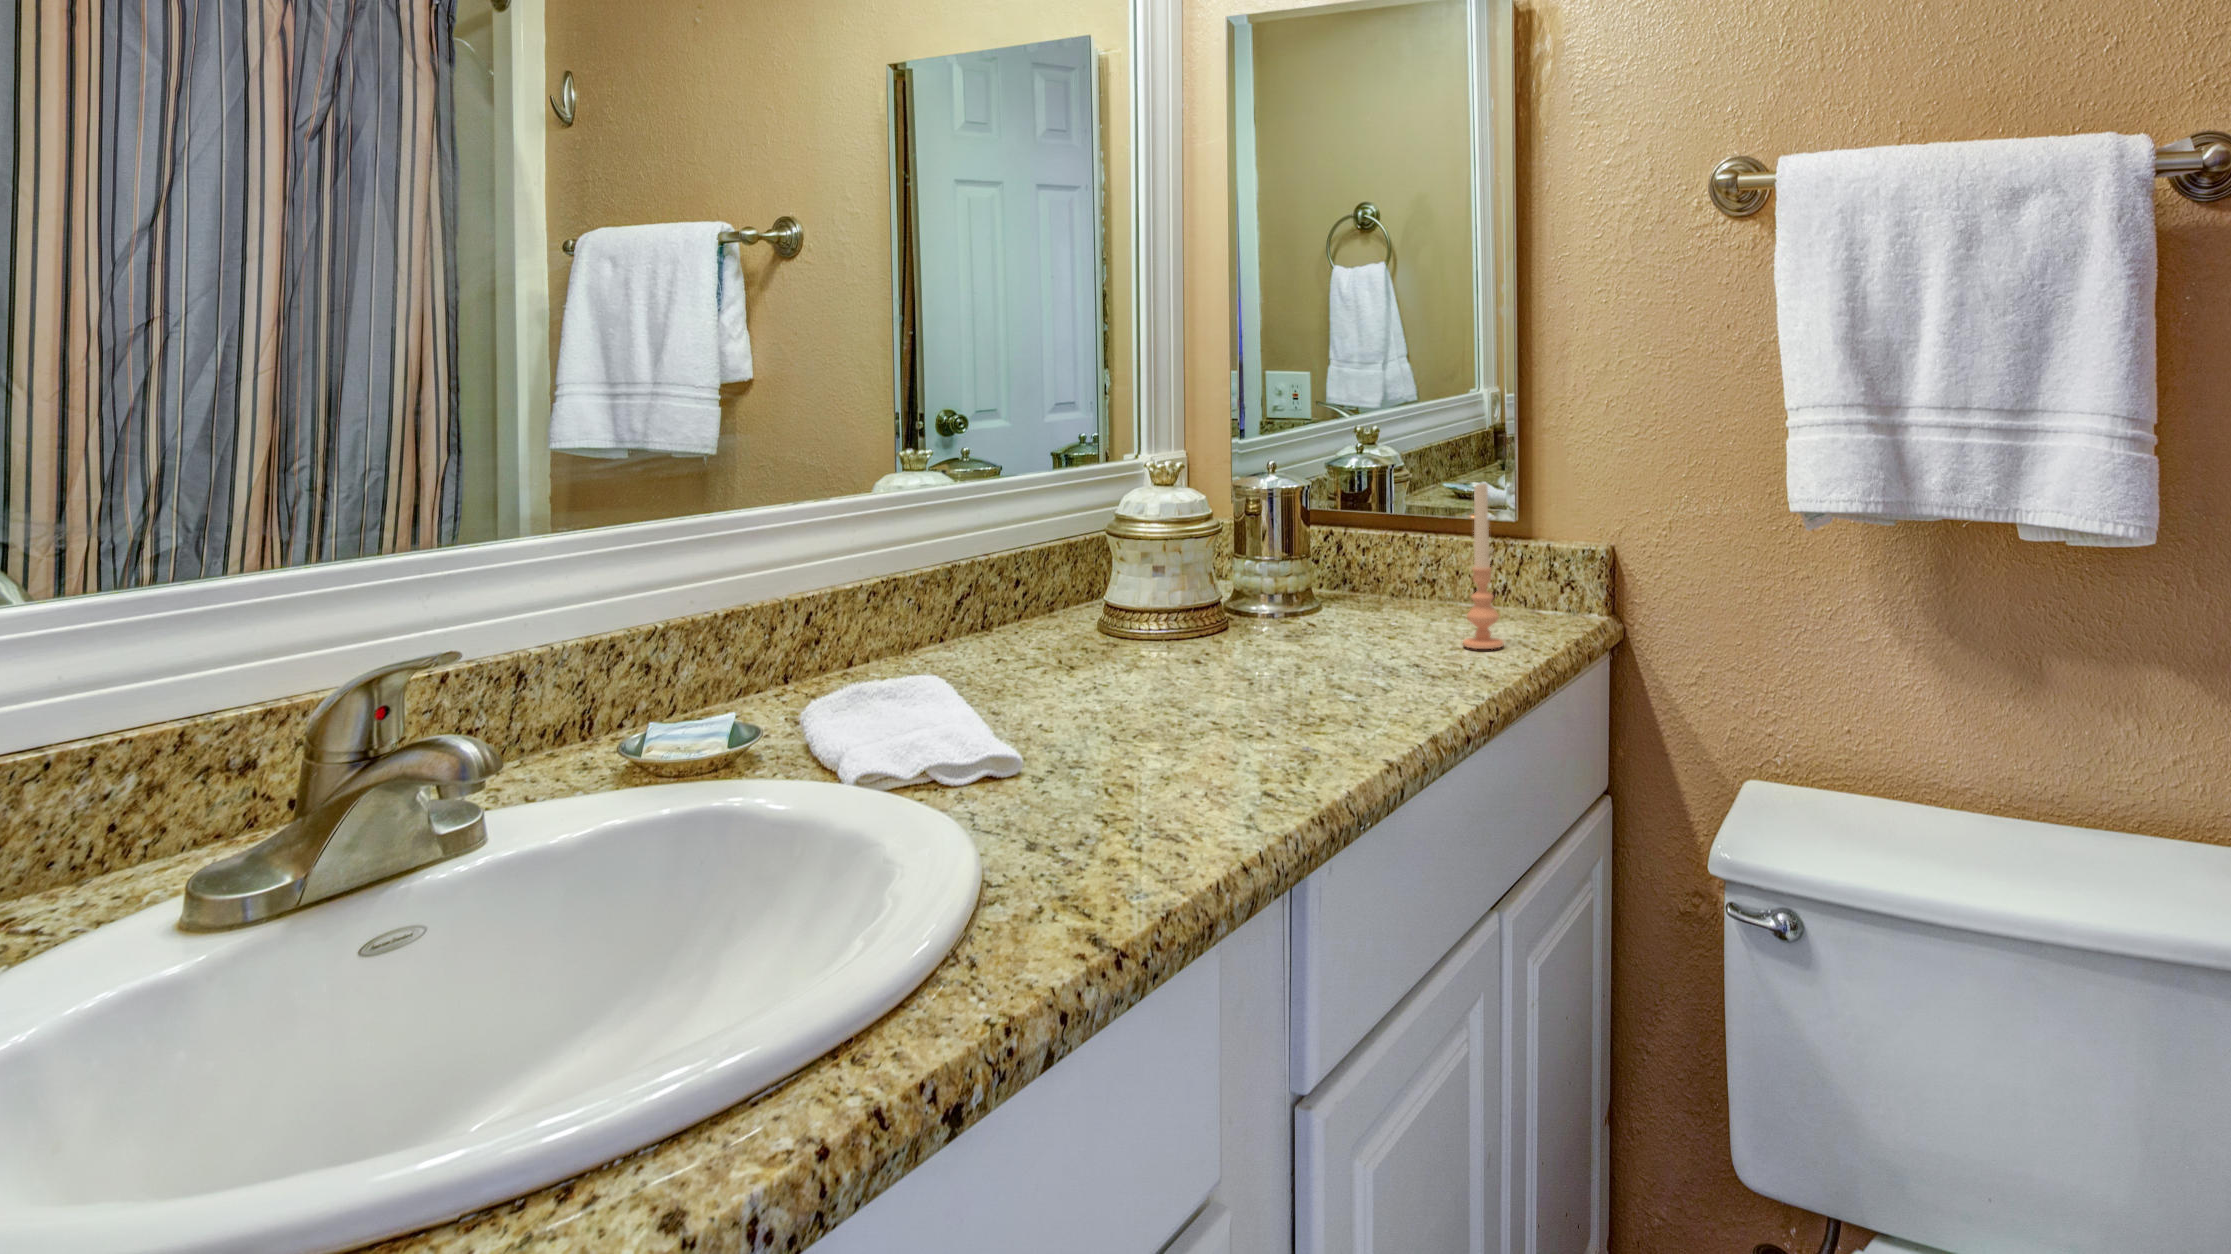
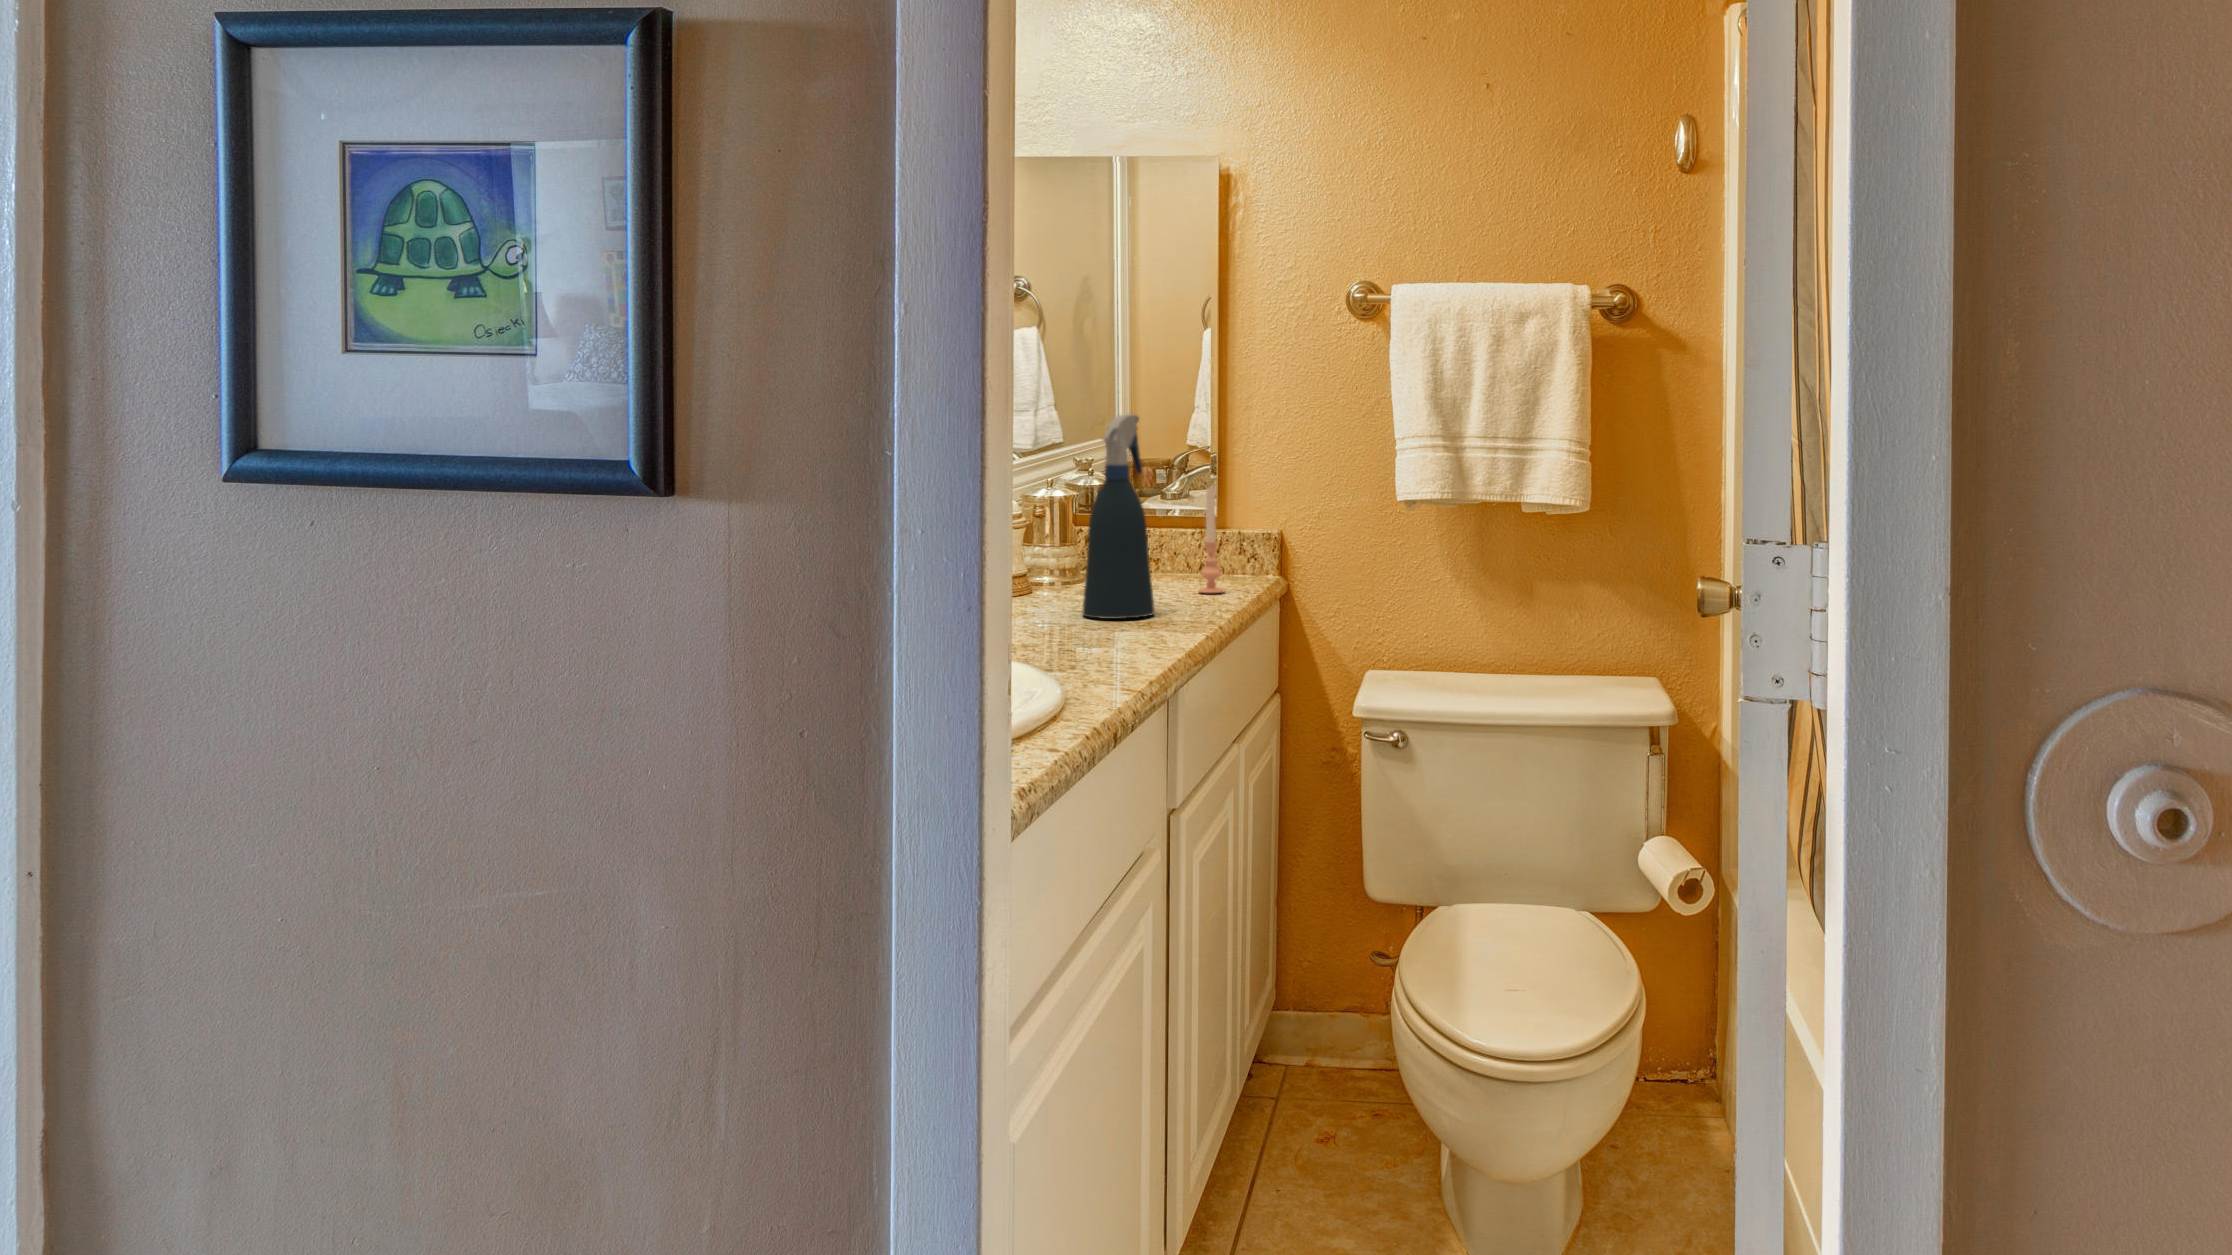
spray bottle: none [1231,372,1347,709] -> present [1083,414,1155,619]

